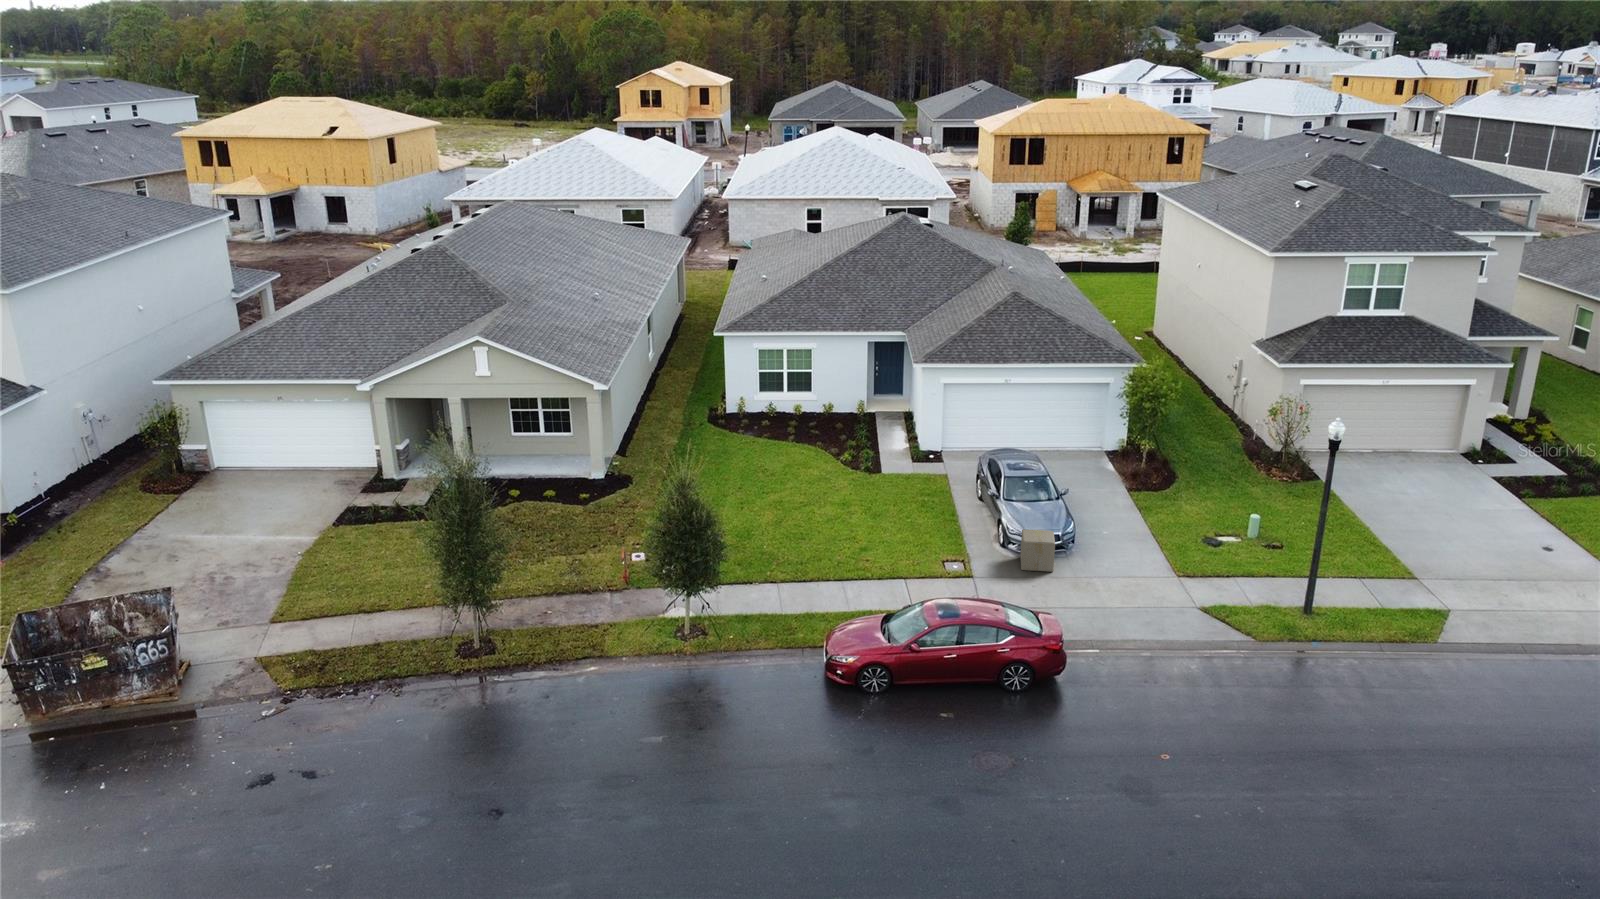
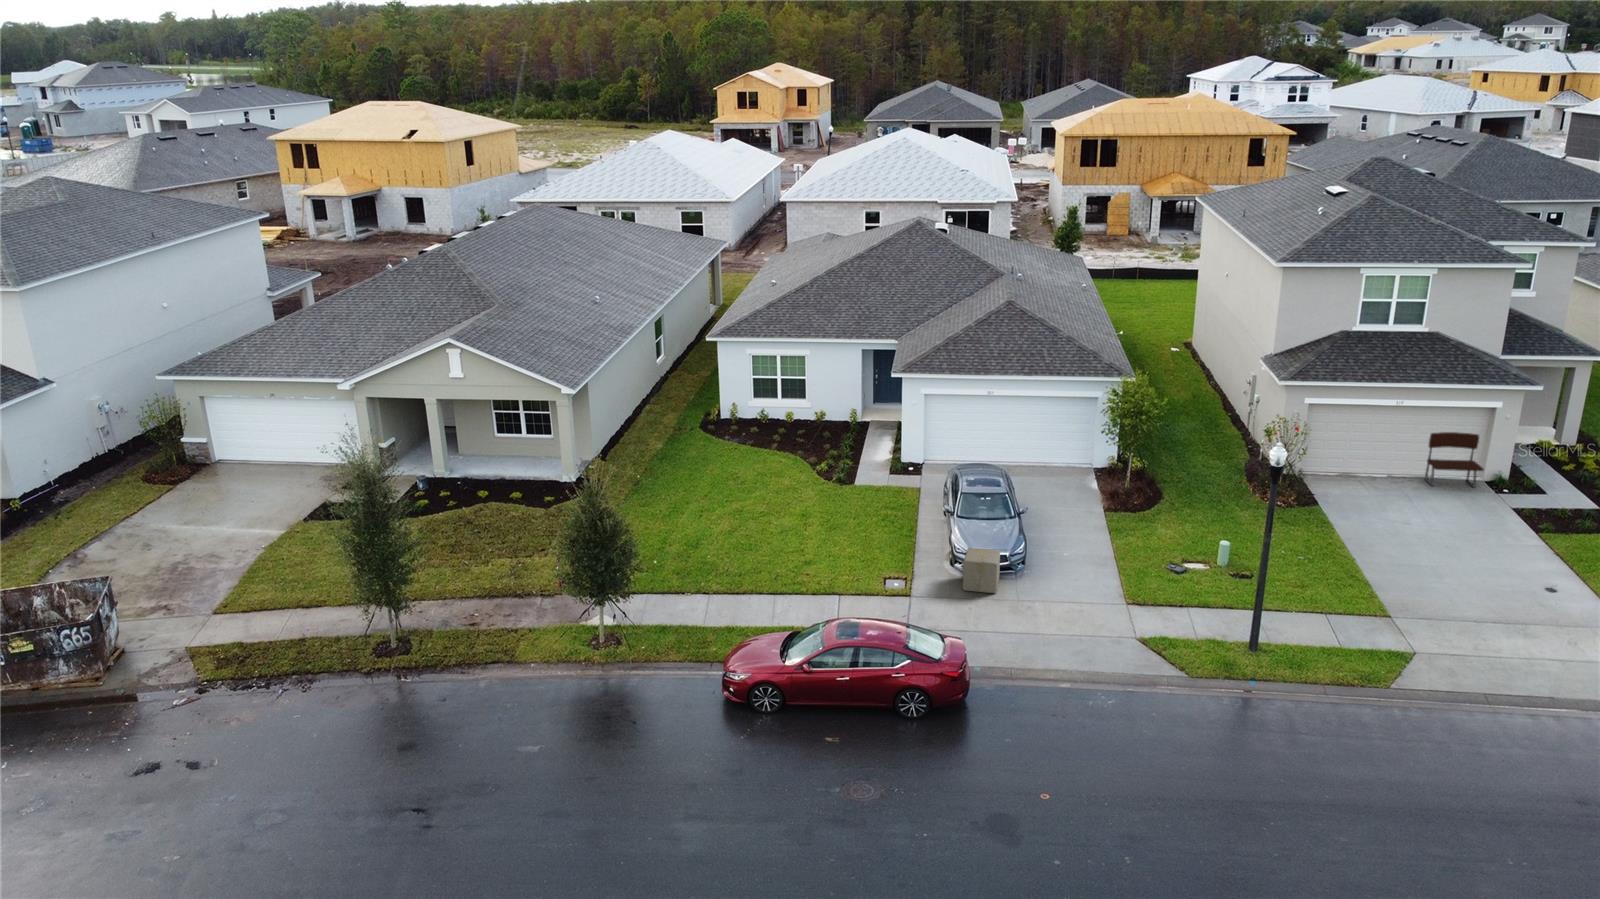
bench: none [1408,409,1464,460] -> present [1425,432,1484,487]

